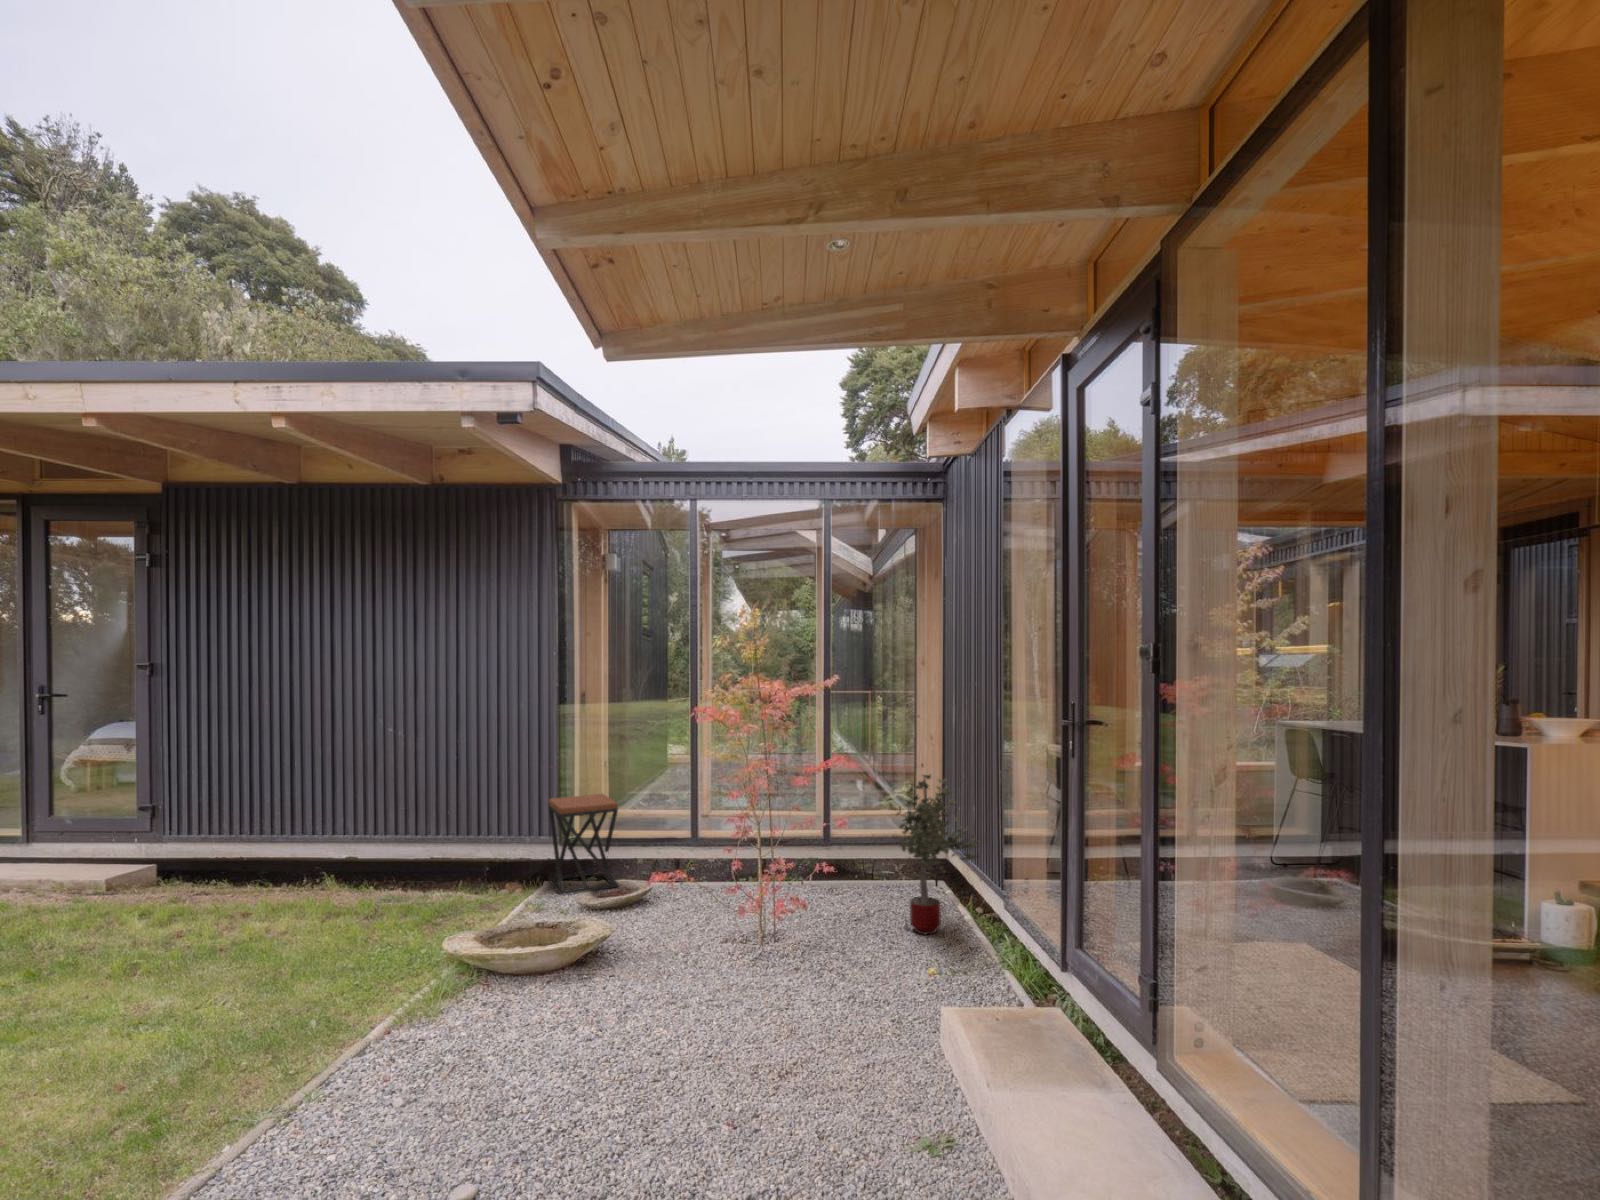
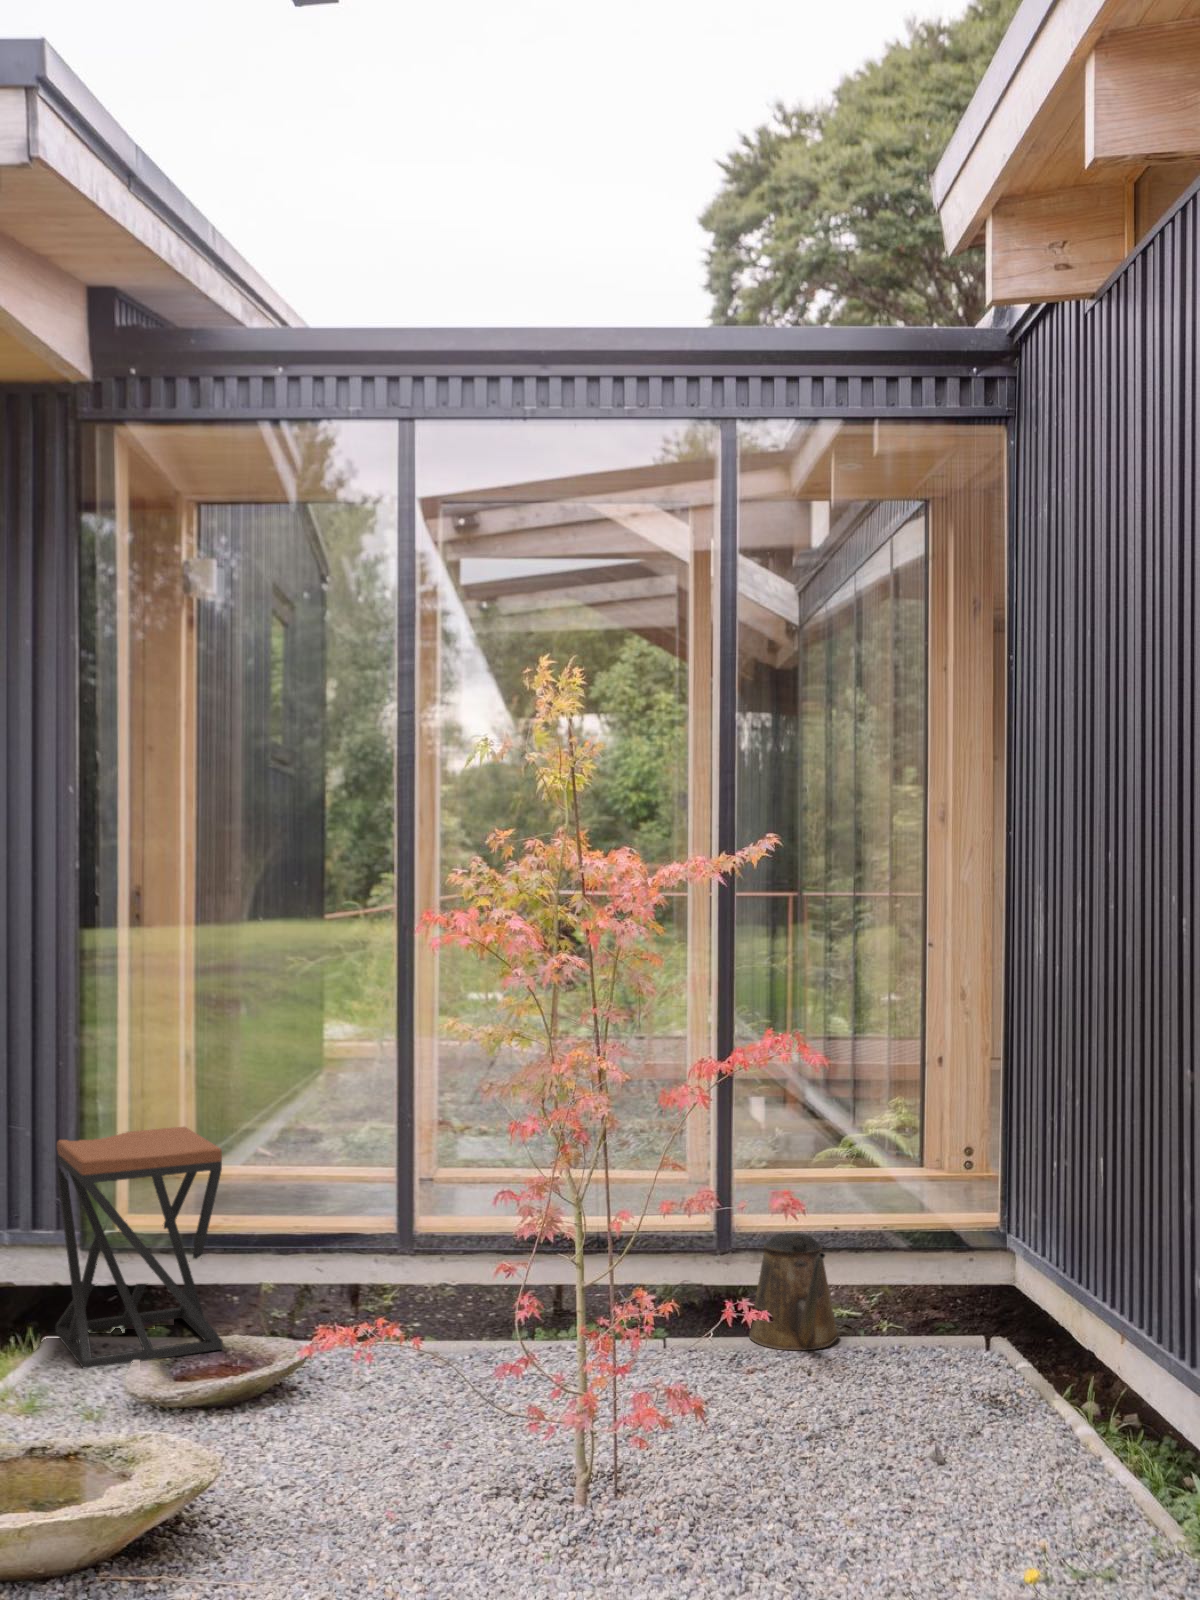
potted tree: present [897,775,979,934] -> none [909,1077,1135,1474]
watering can: none [838,836,875,887] -> present [749,1233,839,1350]

